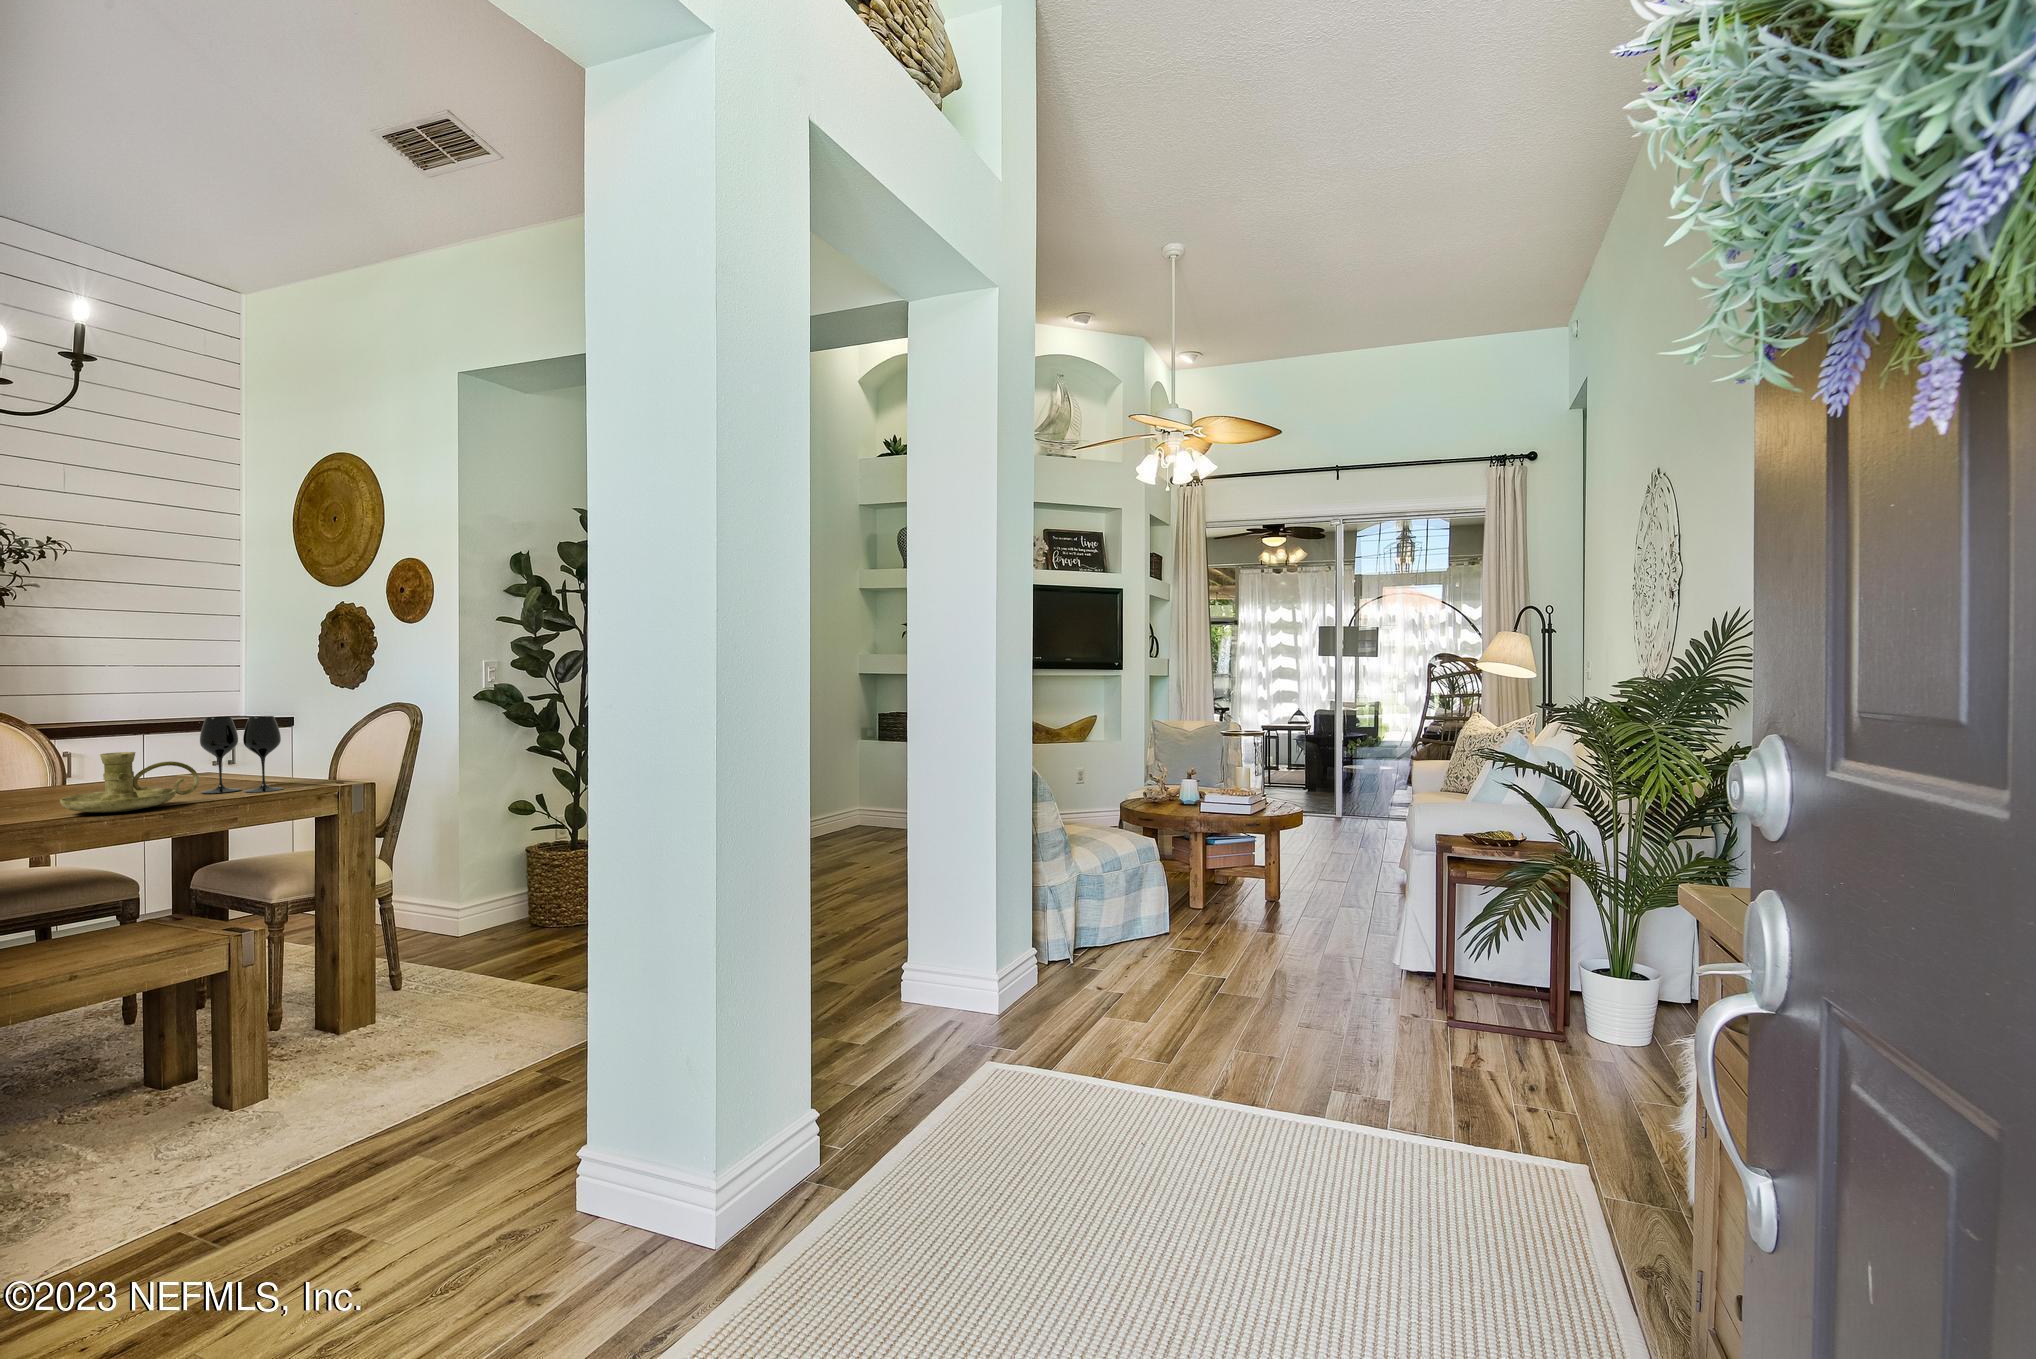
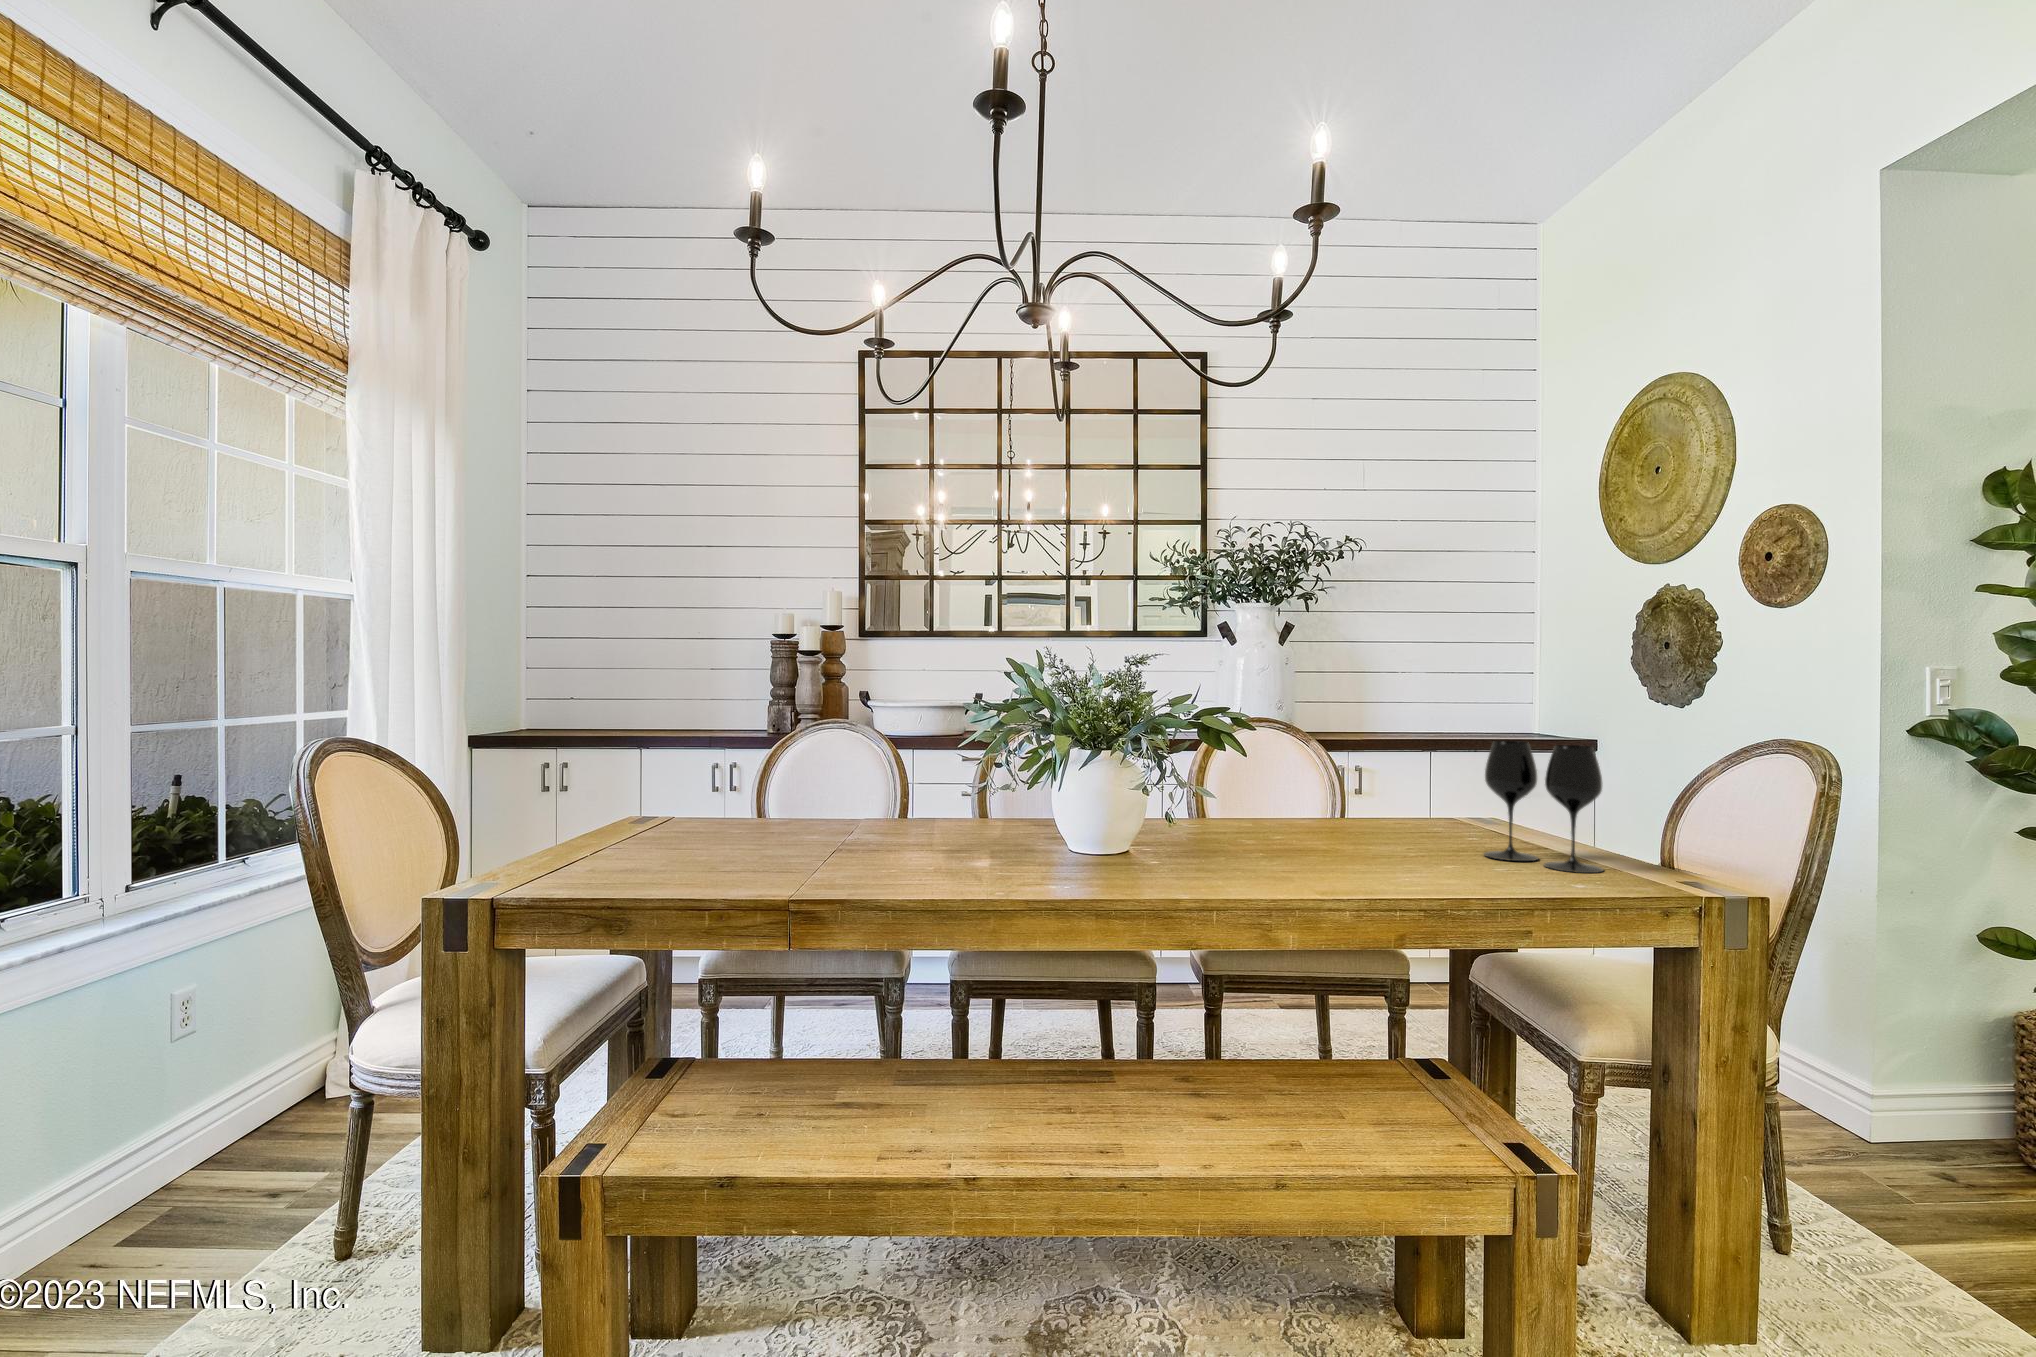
candle holder: present [60,752,199,813] -> none [1309,785,1480,877]

